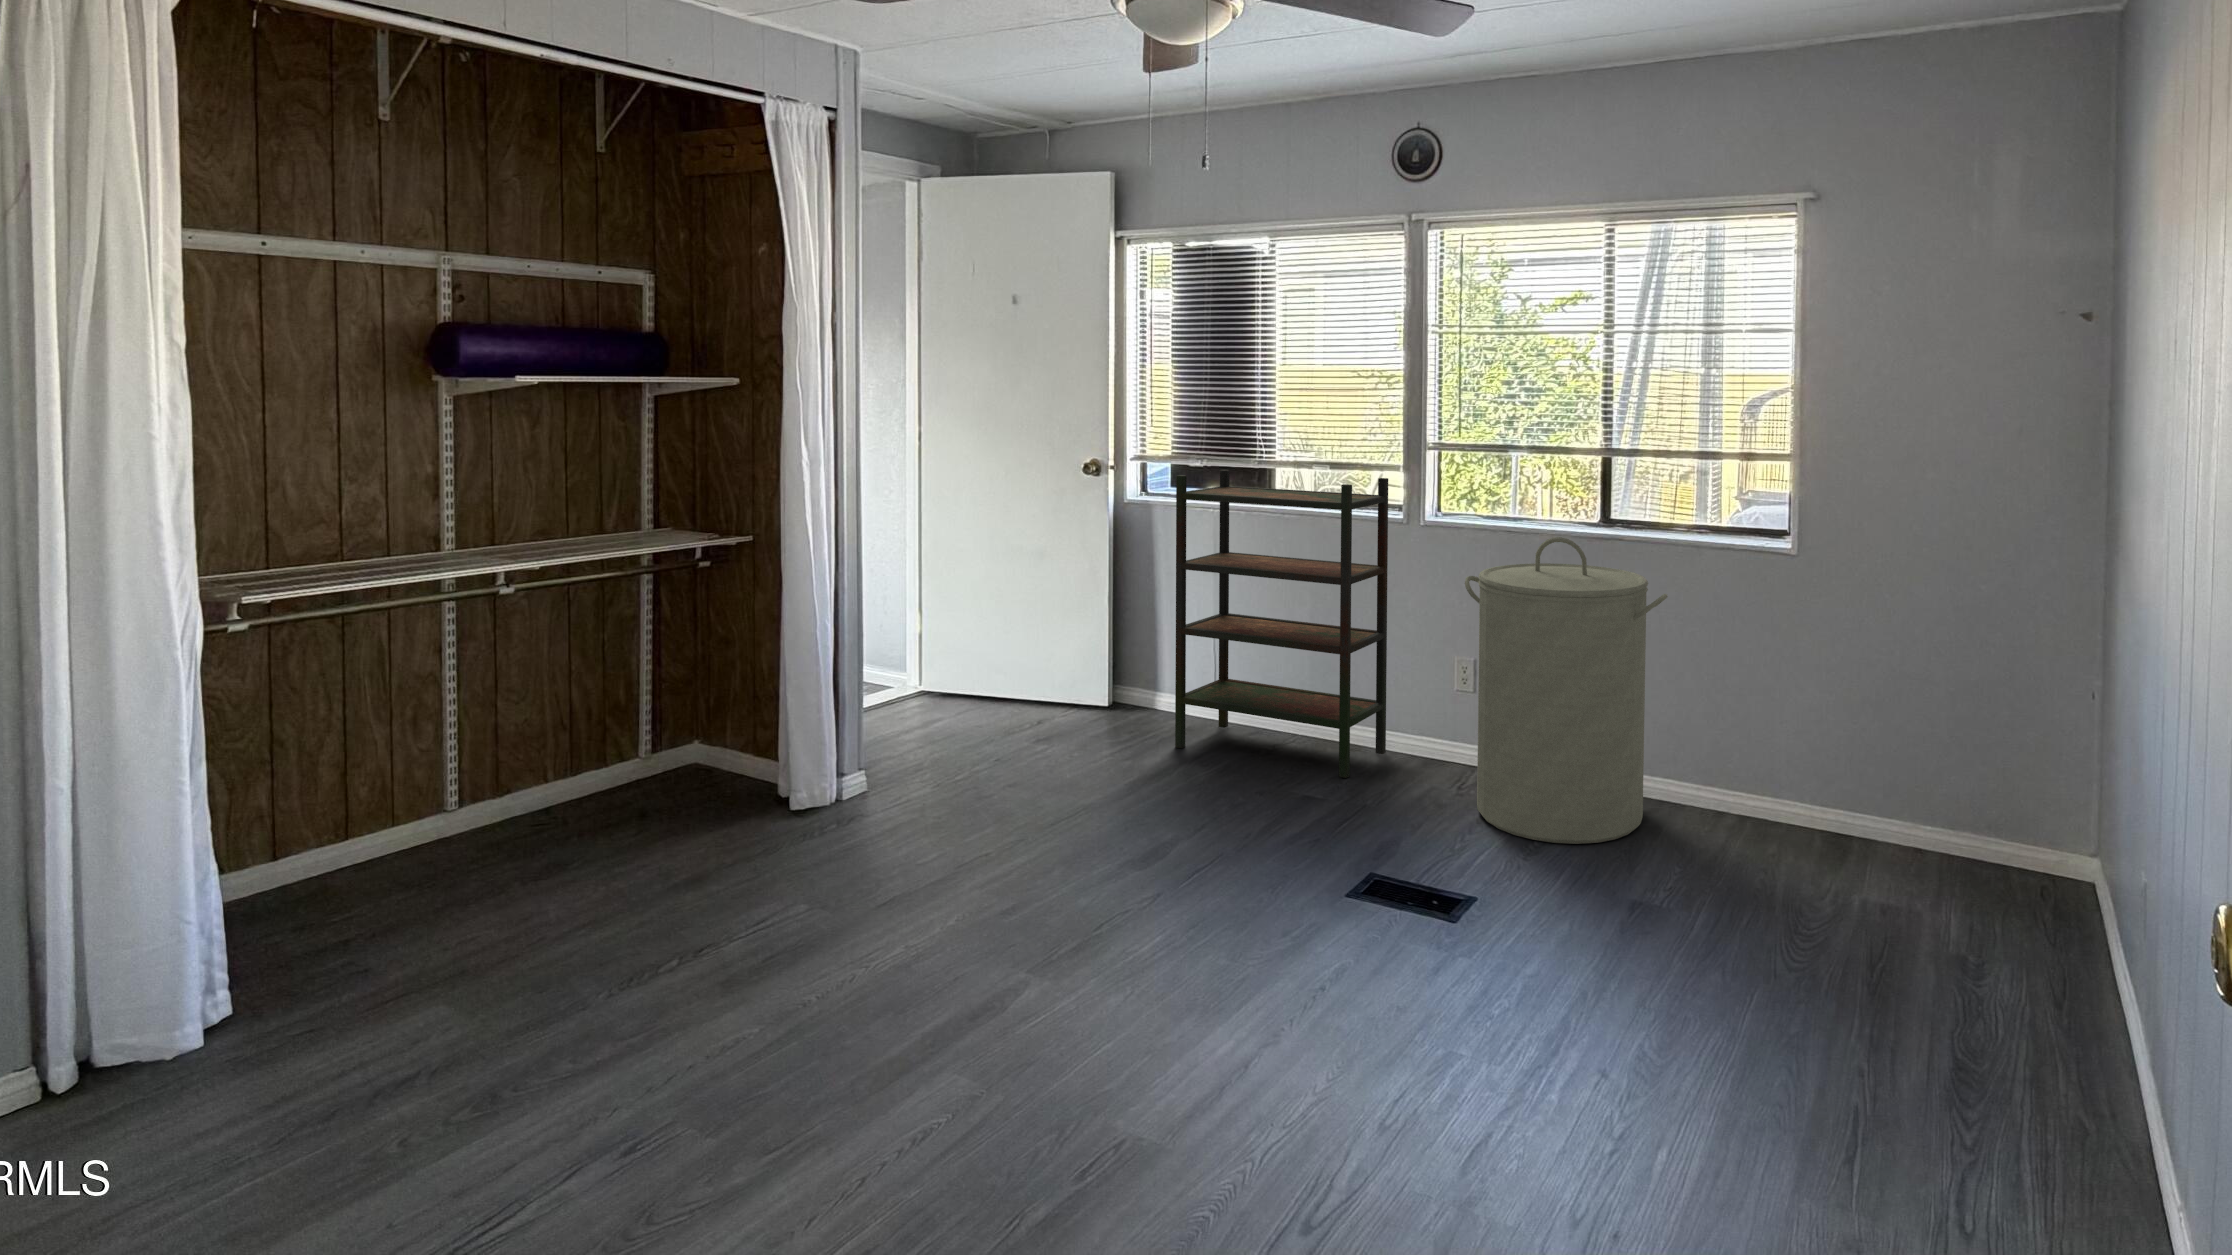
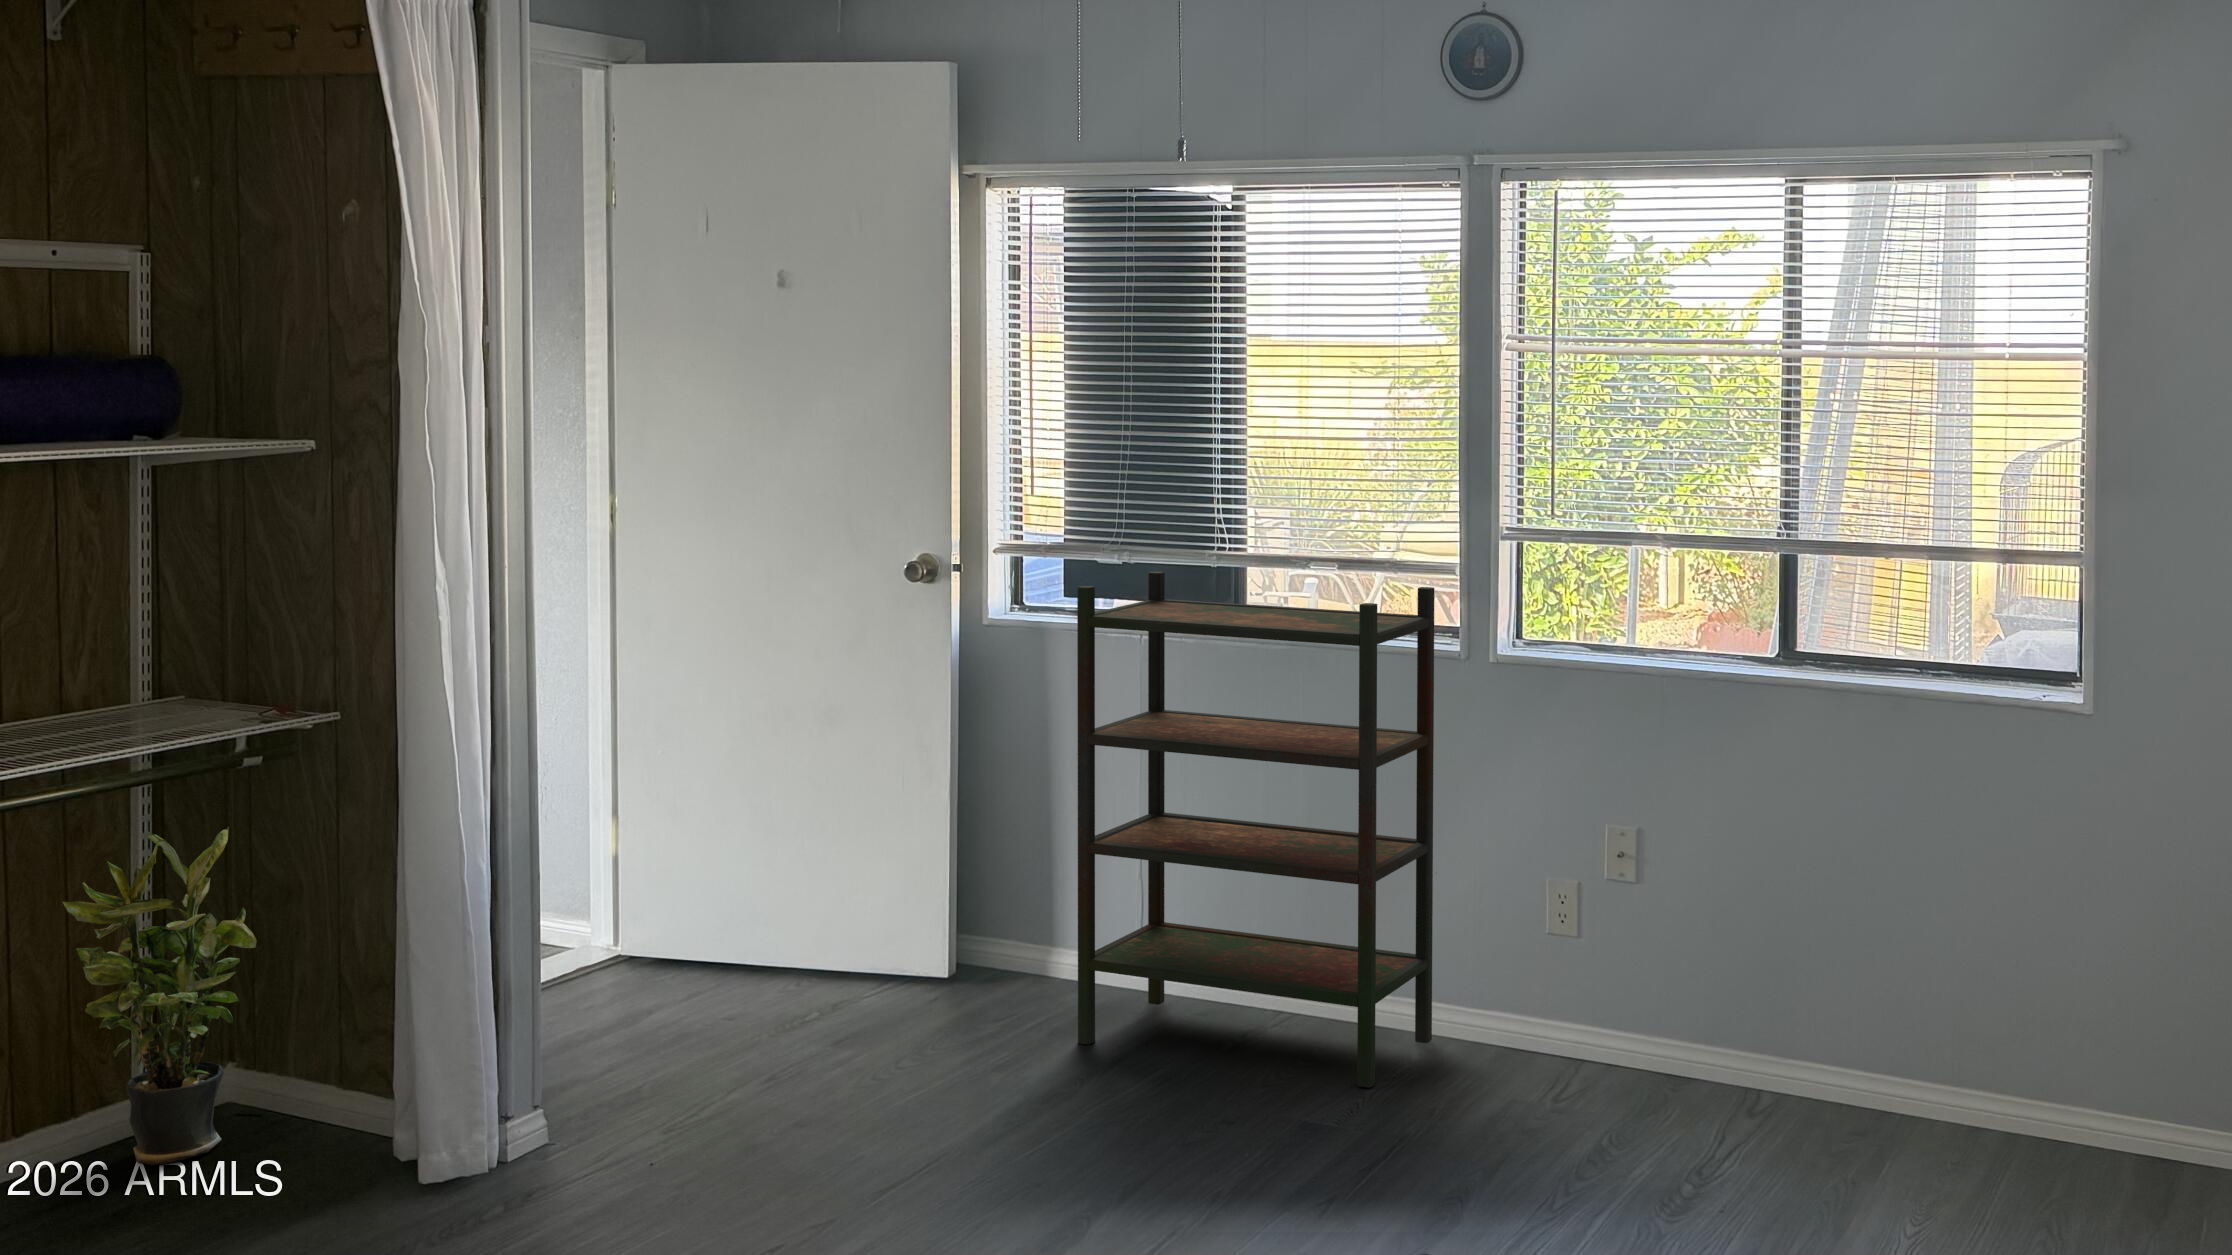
laundry hamper: present [1465,537,1668,844] -> none [1565,691,1890,1187]
potted plant: none [599,602,707,795] -> present [63,827,257,1165]

